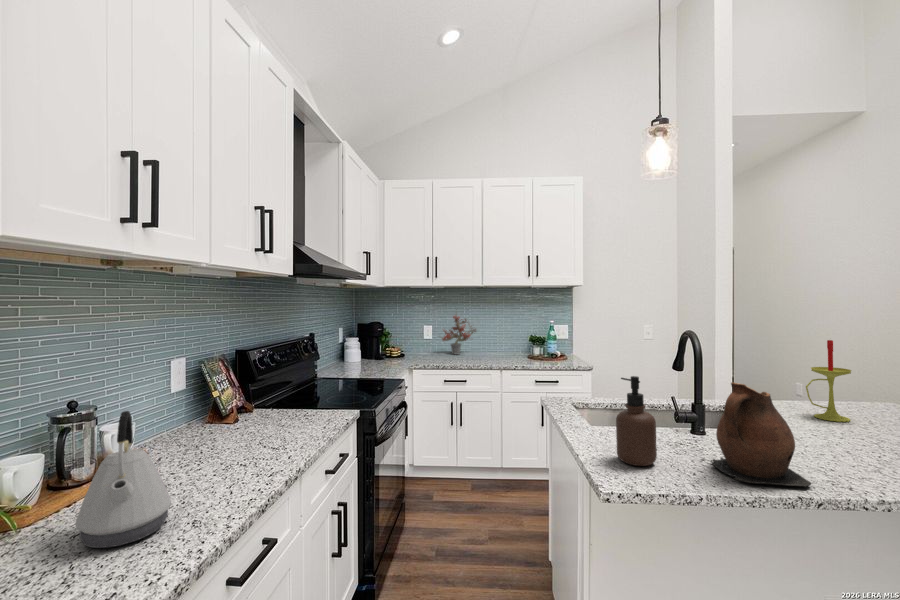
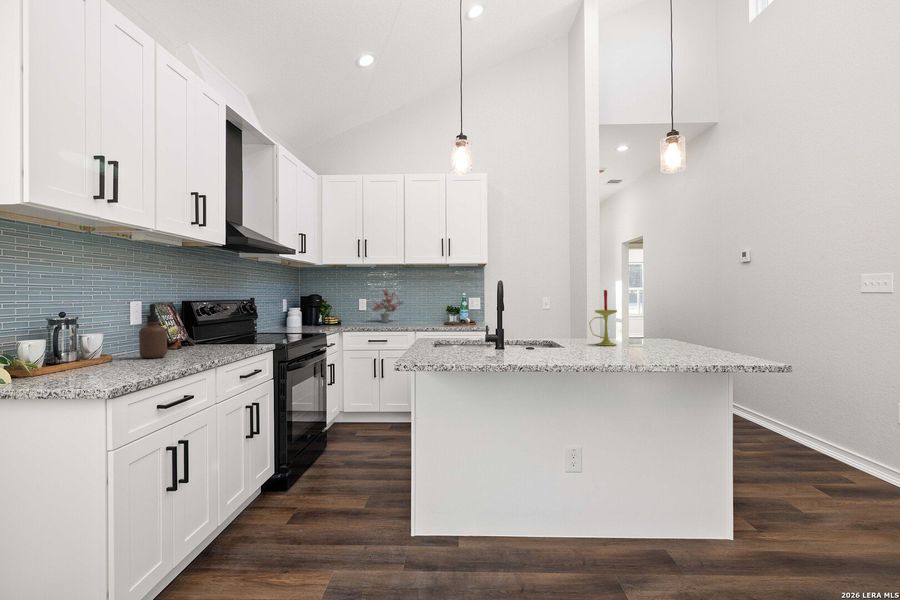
soap dispenser: present [616,376,657,466] -> present [139,304,167,358]
ceramic pitcher: present [711,382,812,488] -> none [477,303,522,362]
kettle: present [76,411,171,548] -> none [72,306,127,377]

